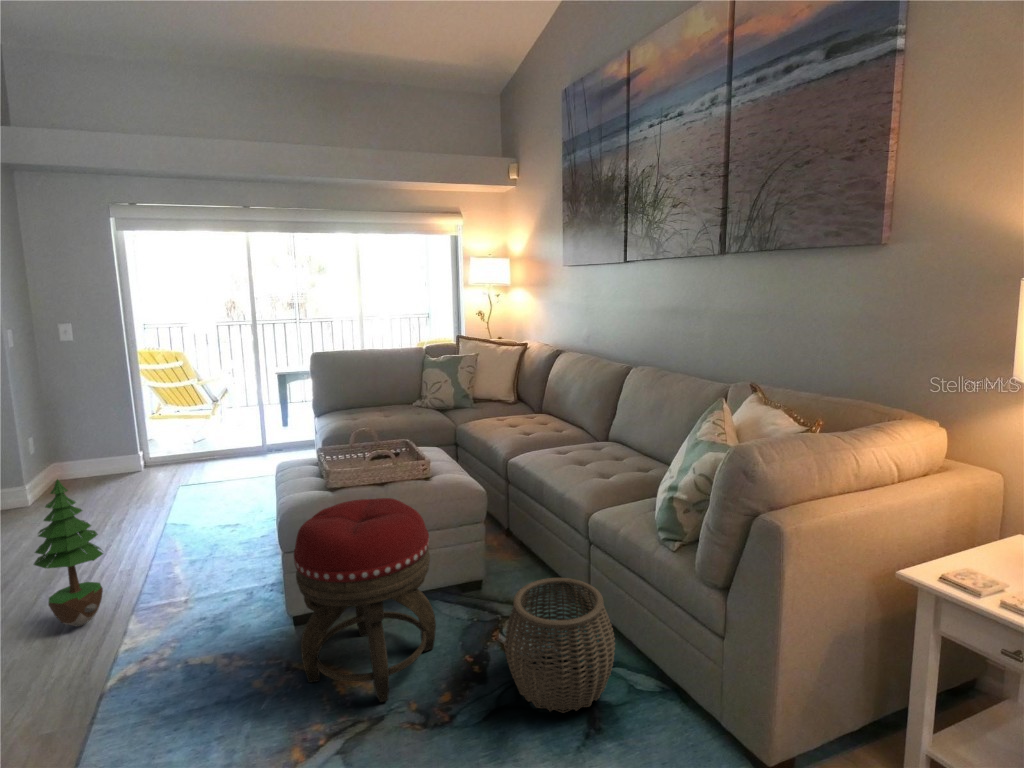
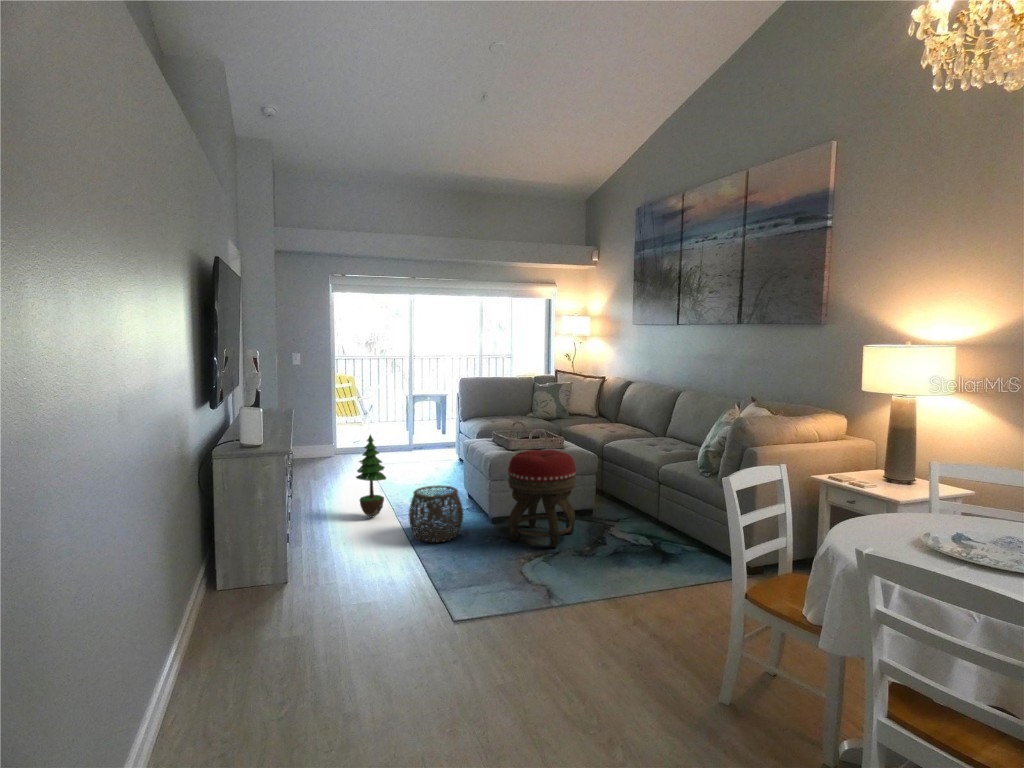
woven basket: present [505,578,615,713] -> present [409,486,463,543]

